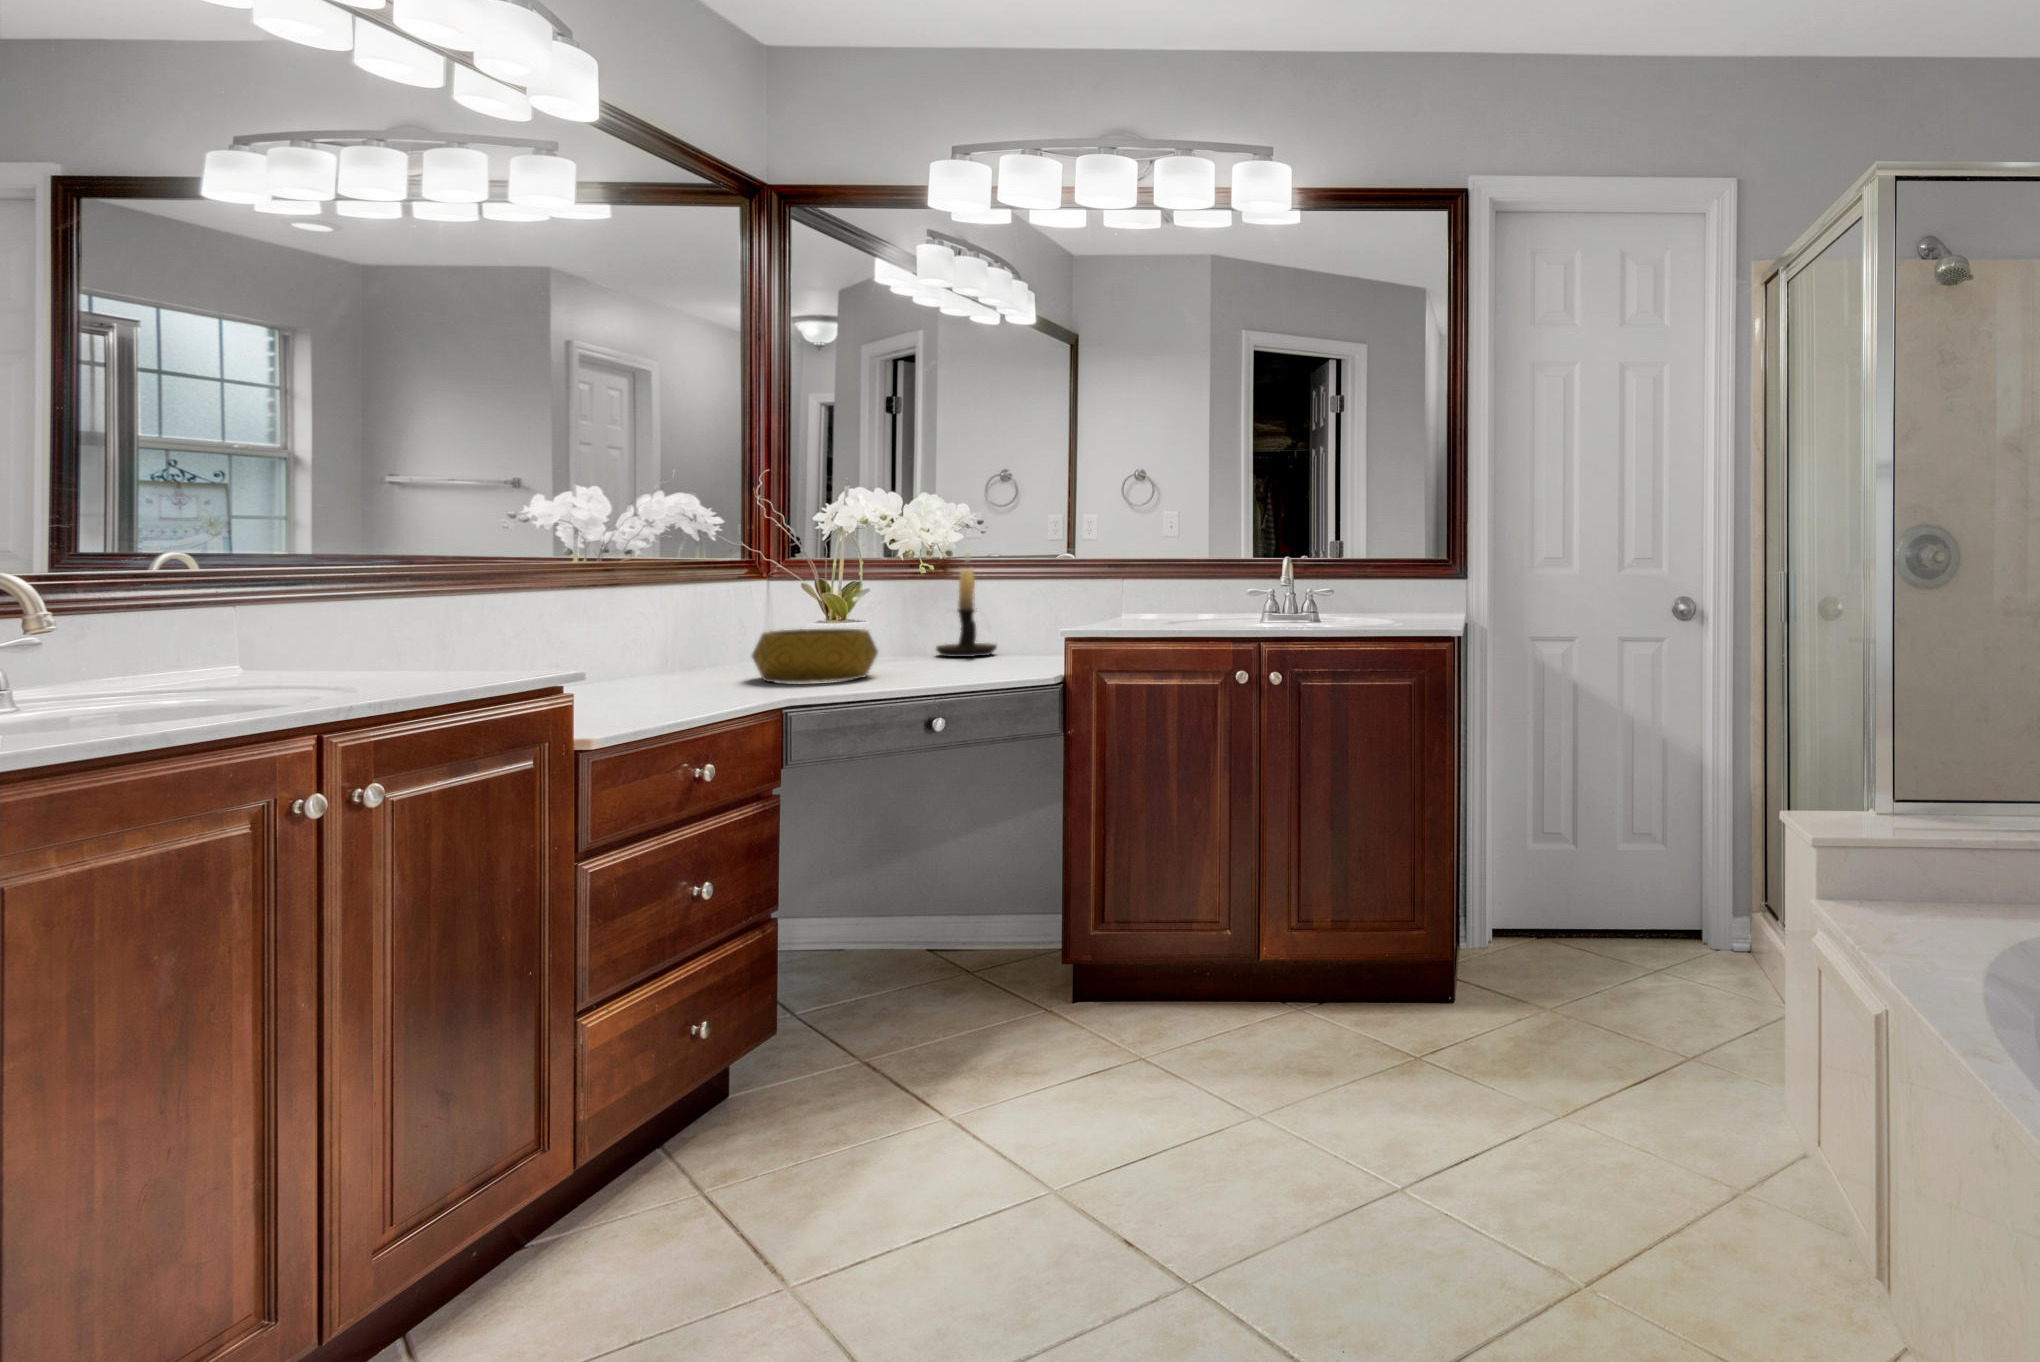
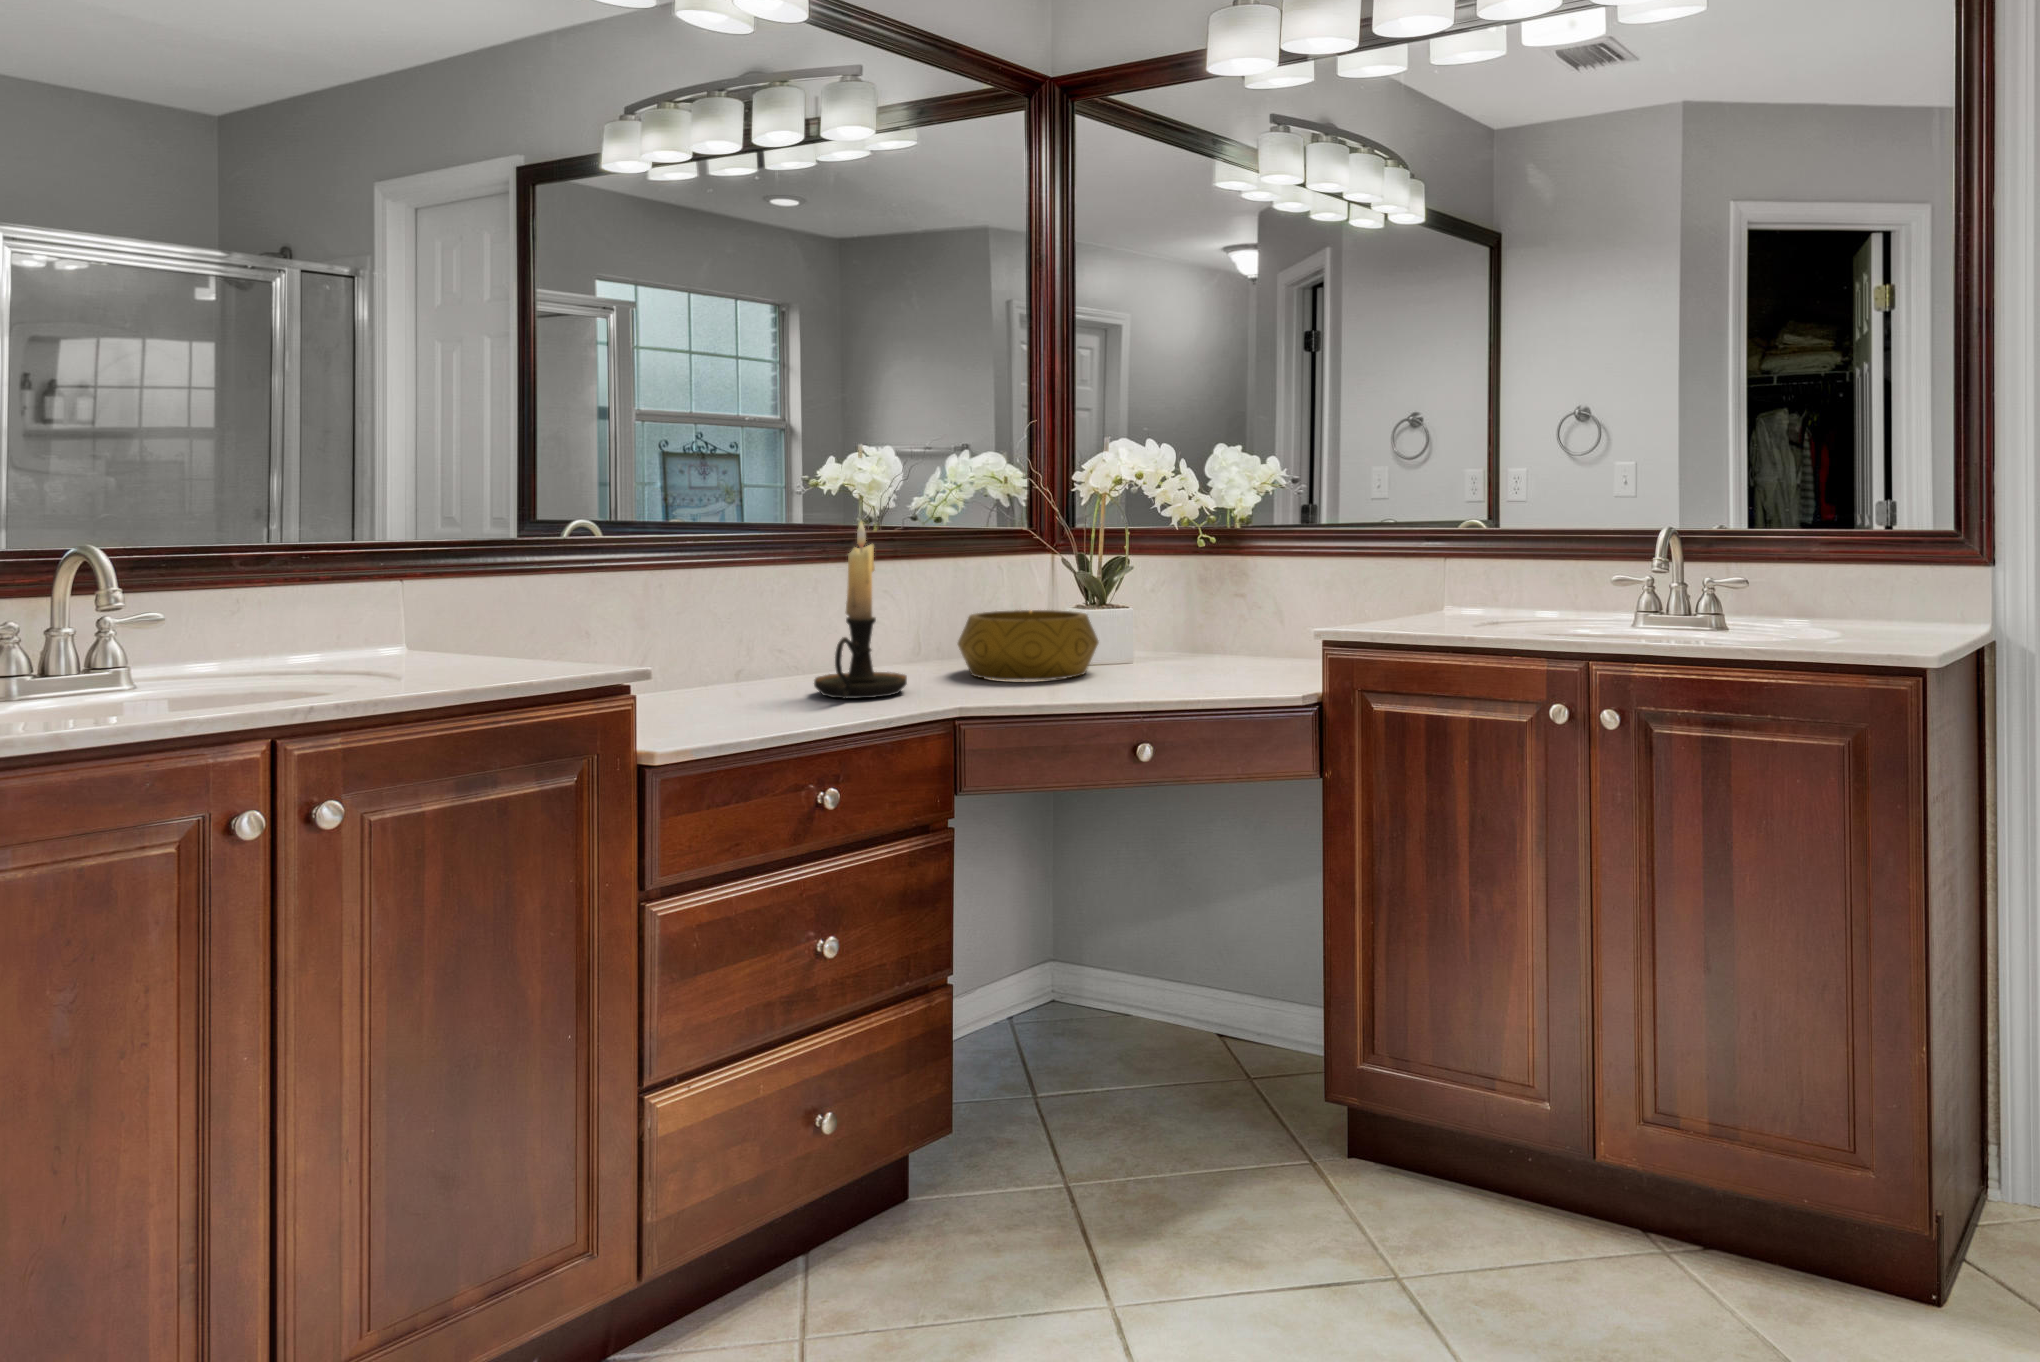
candle holder: present [936,552,997,657] -> present [814,522,907,699]

